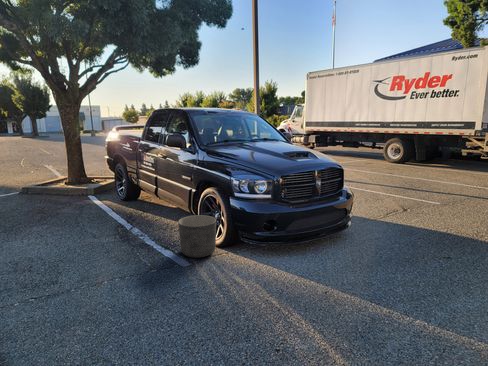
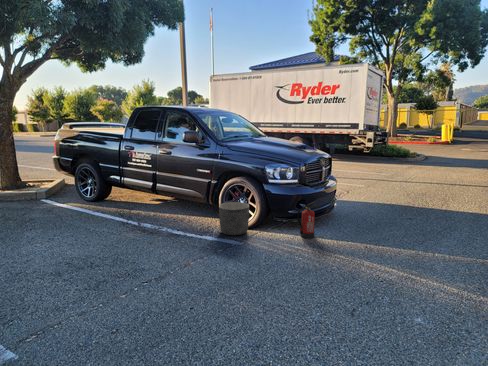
fire extinguisher: none [261,228,290,279] -> present [297,201,316,239]

